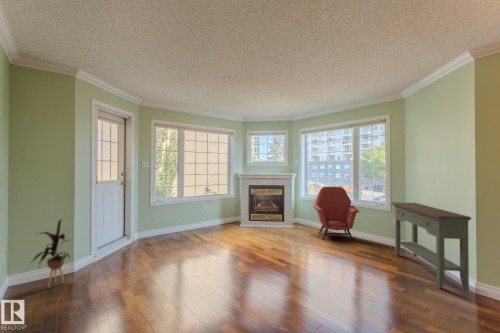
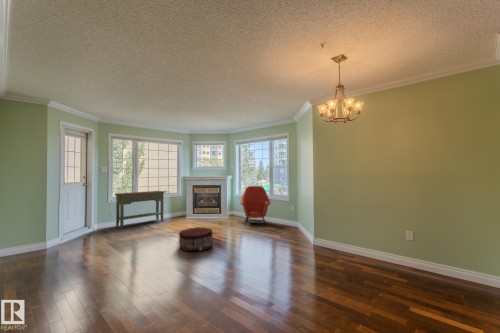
console table: present [391,202,471,290] -> present [115,191,165,228]
house plant: present [33,220,69,287] -> none [16,210,47,259]
pouf: none [250,245,301,287] -> present [179,227,213,251]

